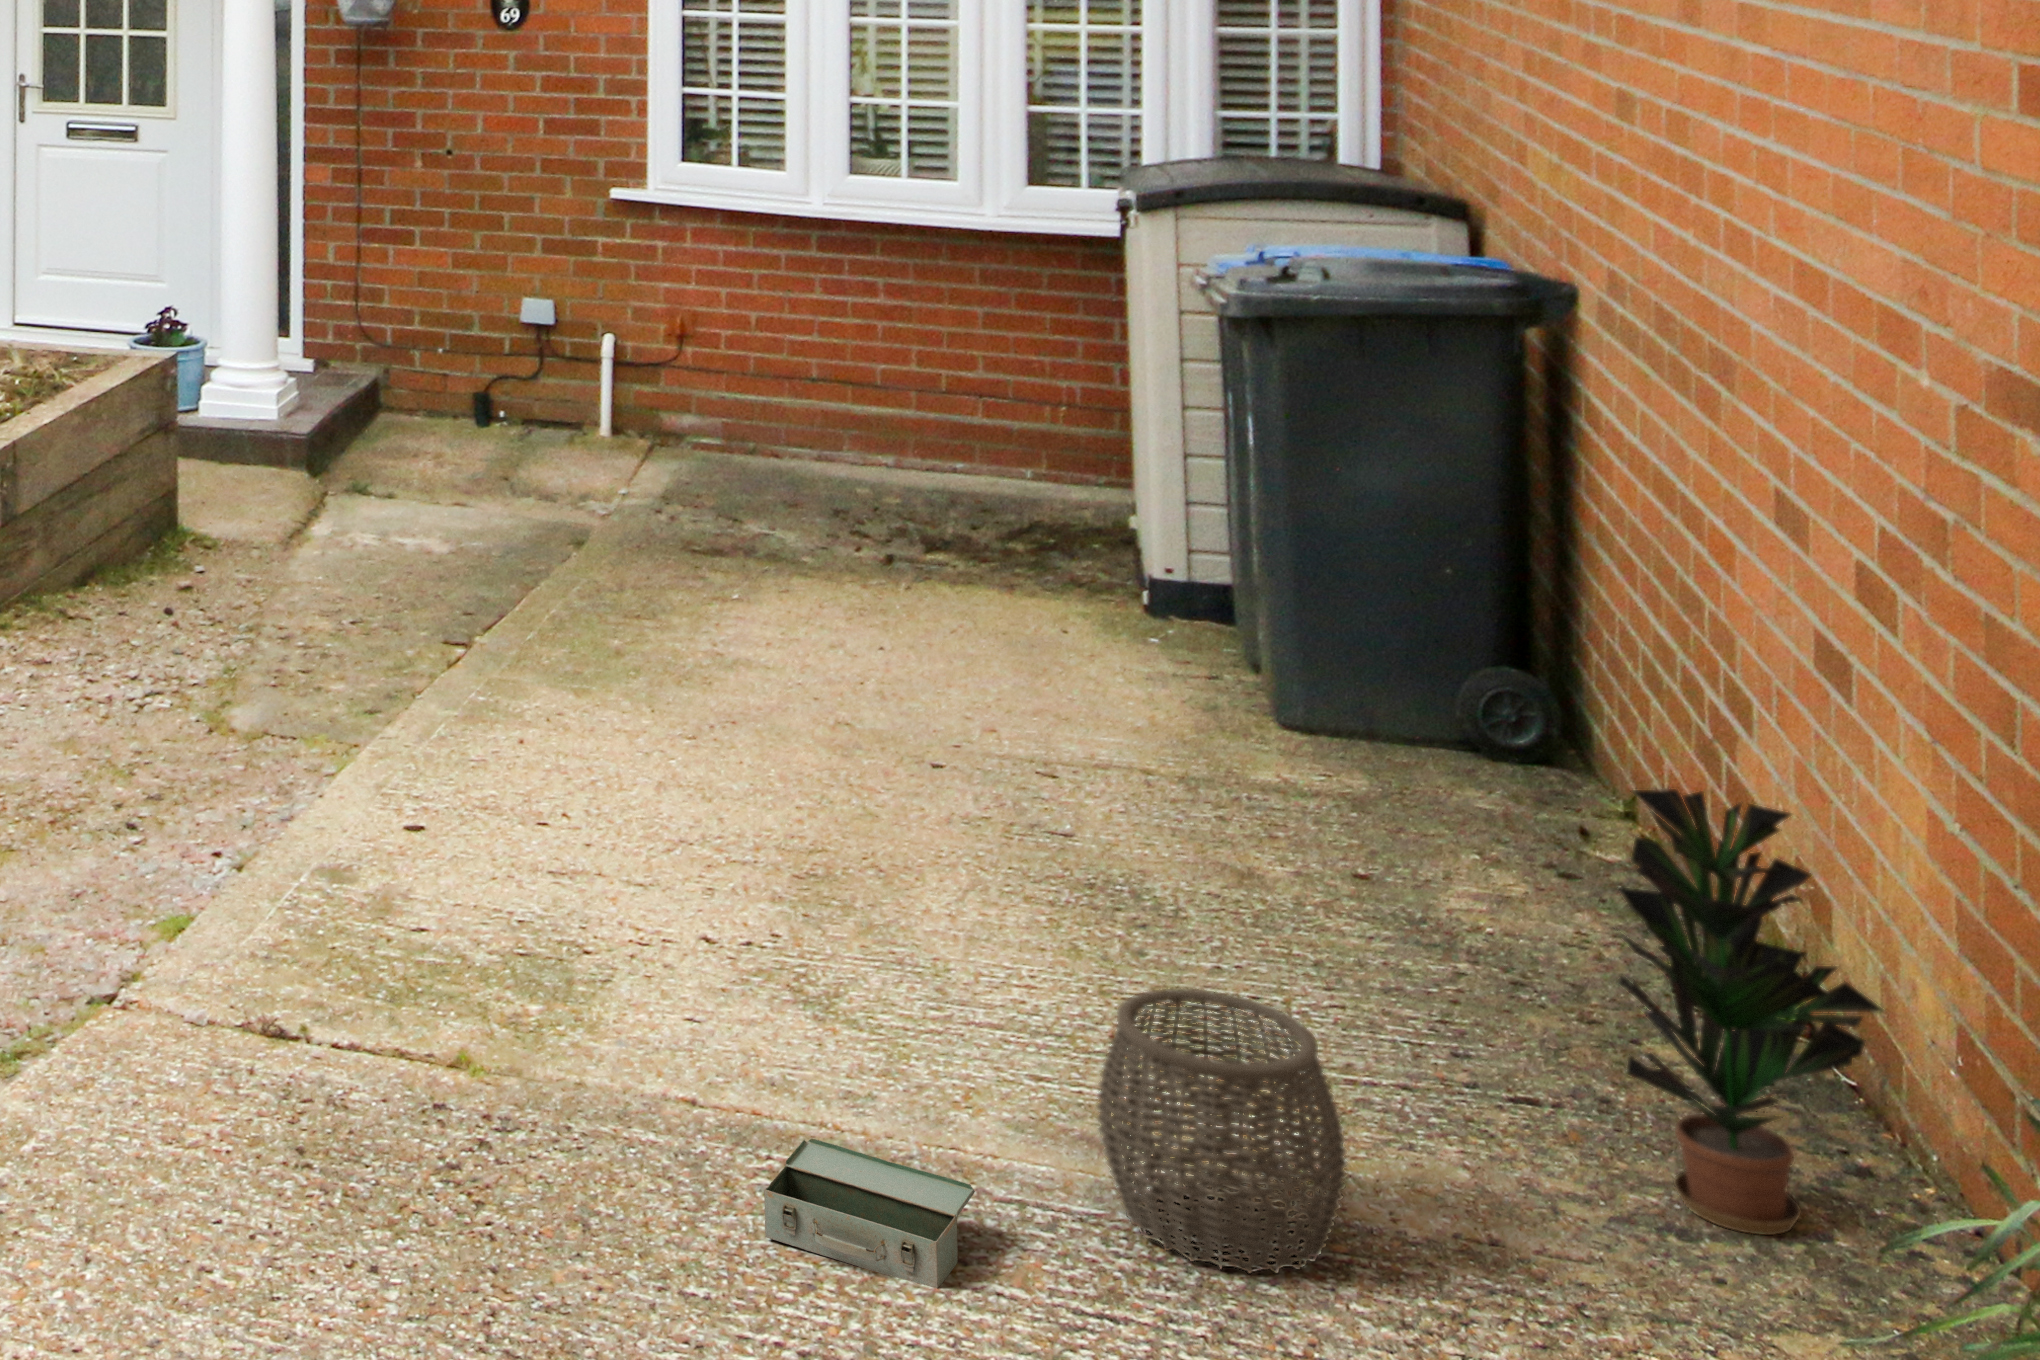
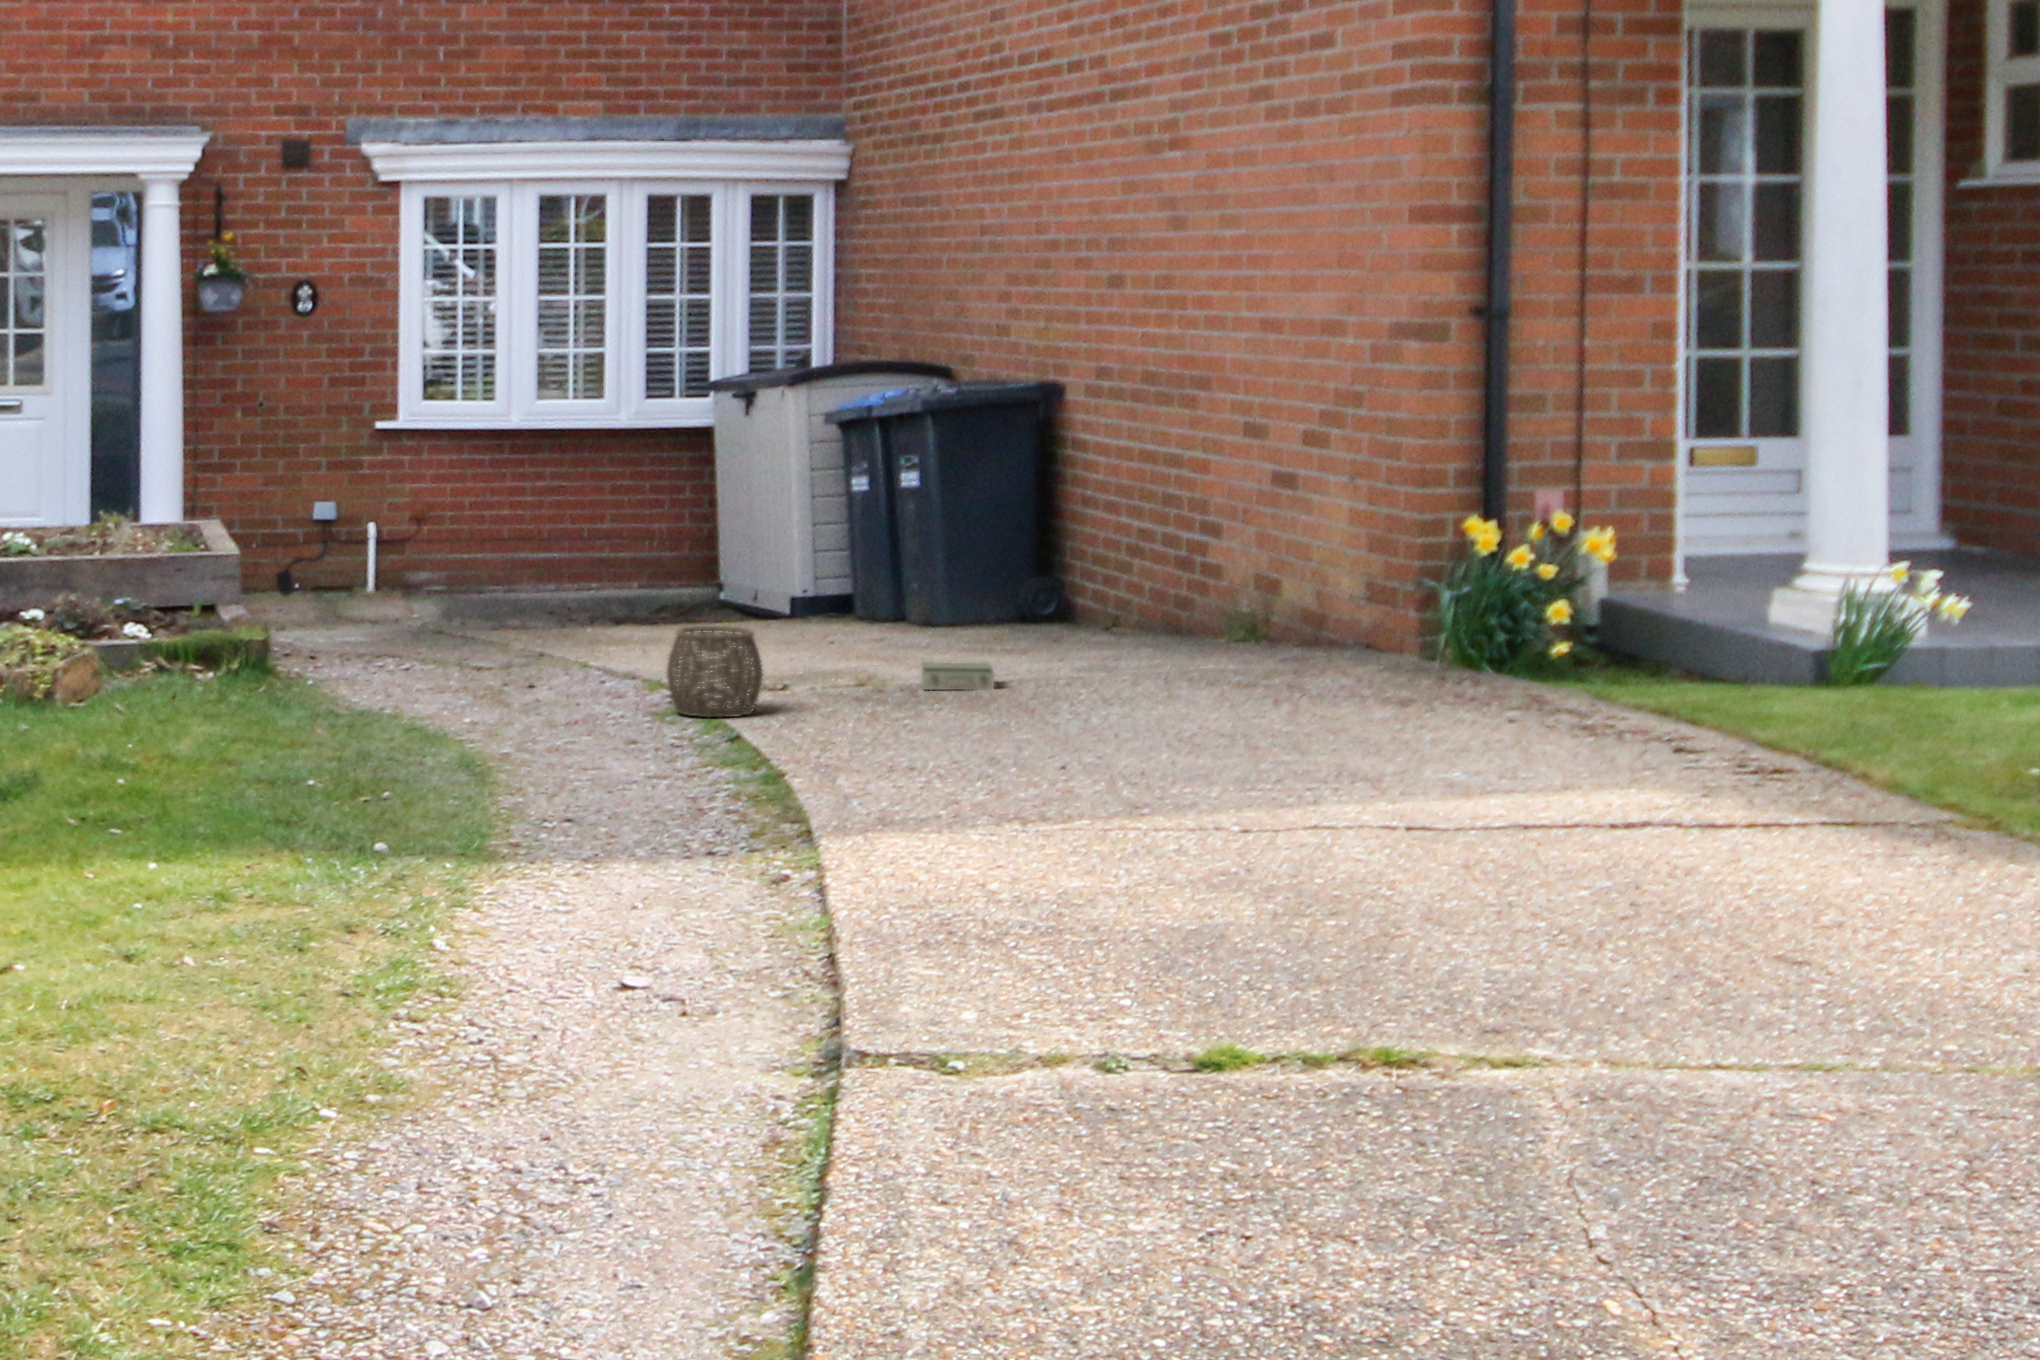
potted plant: present [1619,789,1884,1235] -> none [1171,505,1263,658]
woven basket: present [1097,988,1347,1273] -> present [667,626,763,718]

